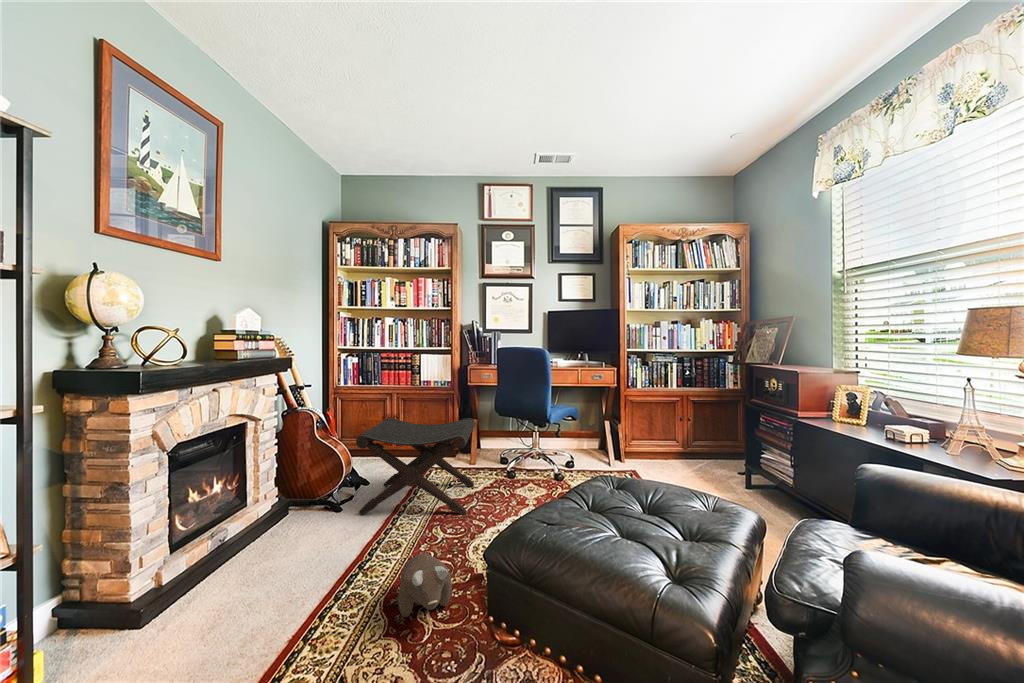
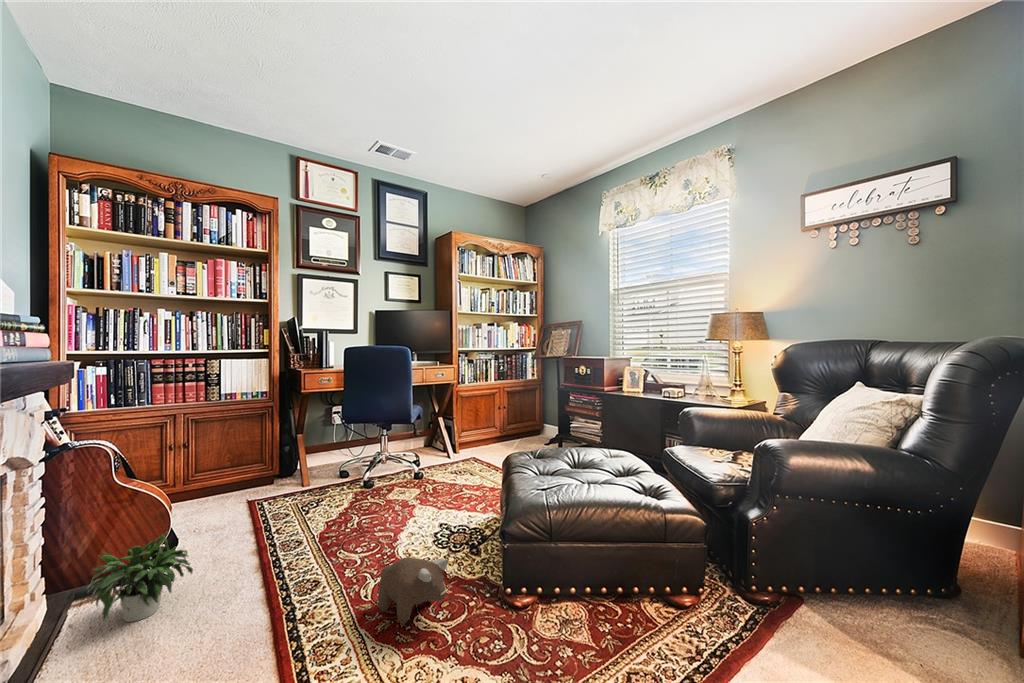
footstool: present [356,418,475,515] -> none [209,428,361,570]
potted plant: none [247,477,337,541] -> present [46,532,193,660]

